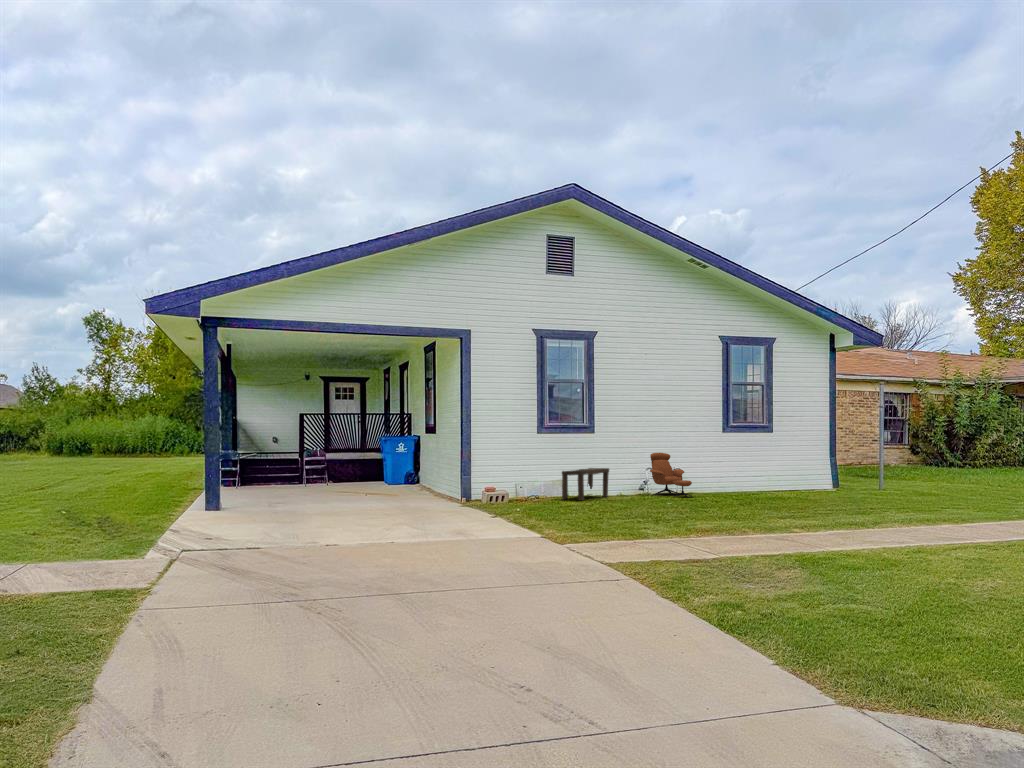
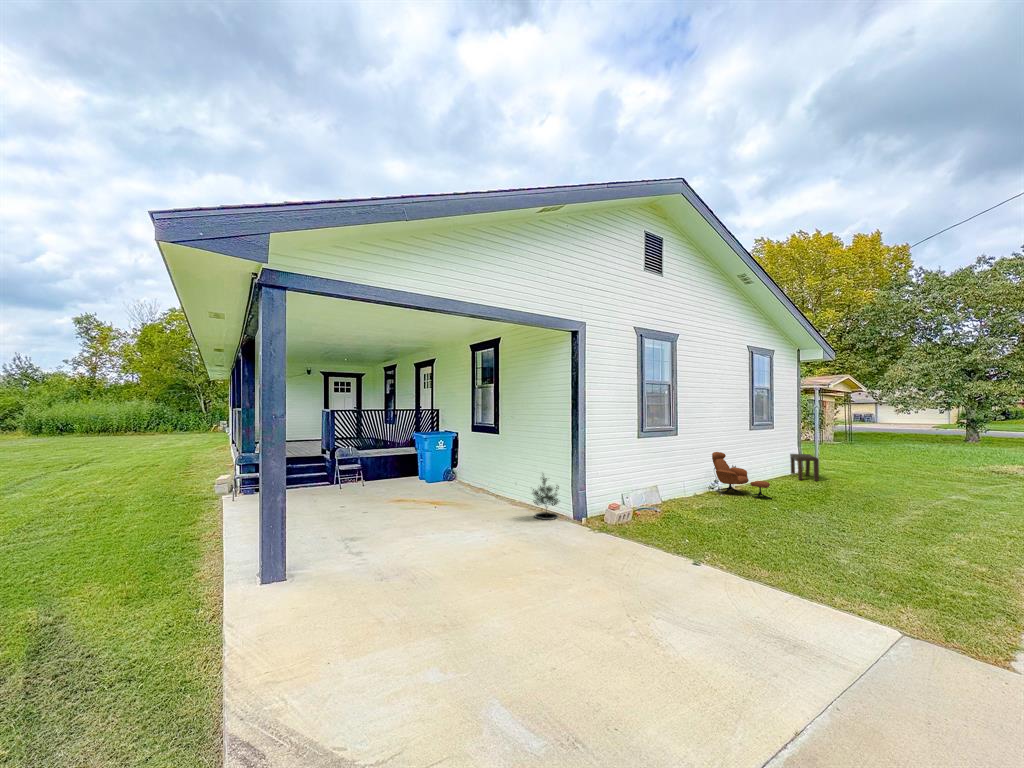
potted tree: none [426,461,452,501] -> present [533,477,560,520]
bench: present [562,468,609,500] -> present [790,454,819,481]

